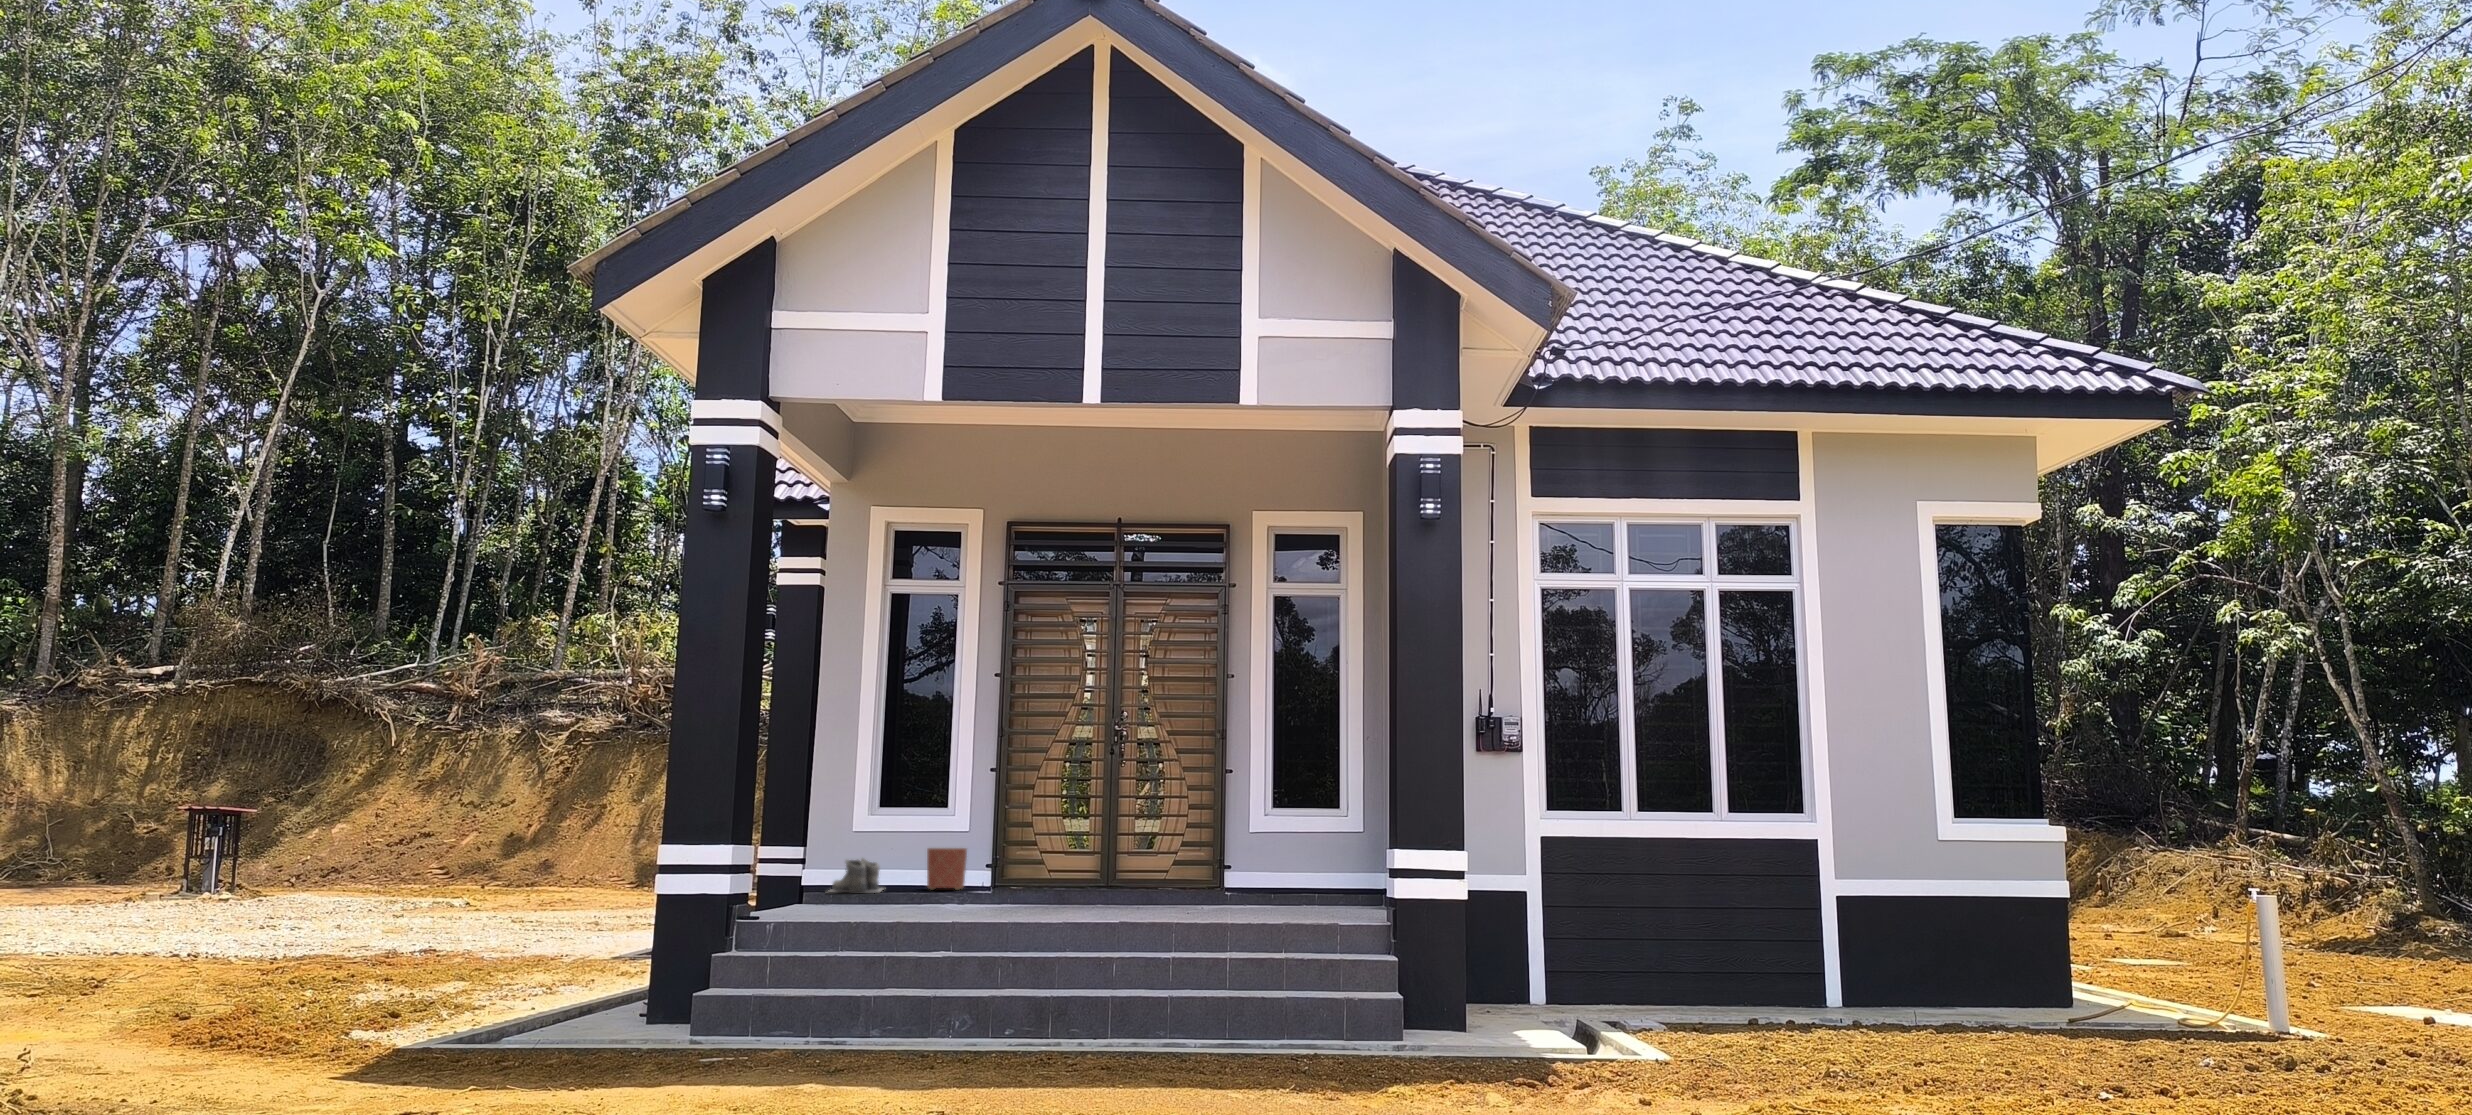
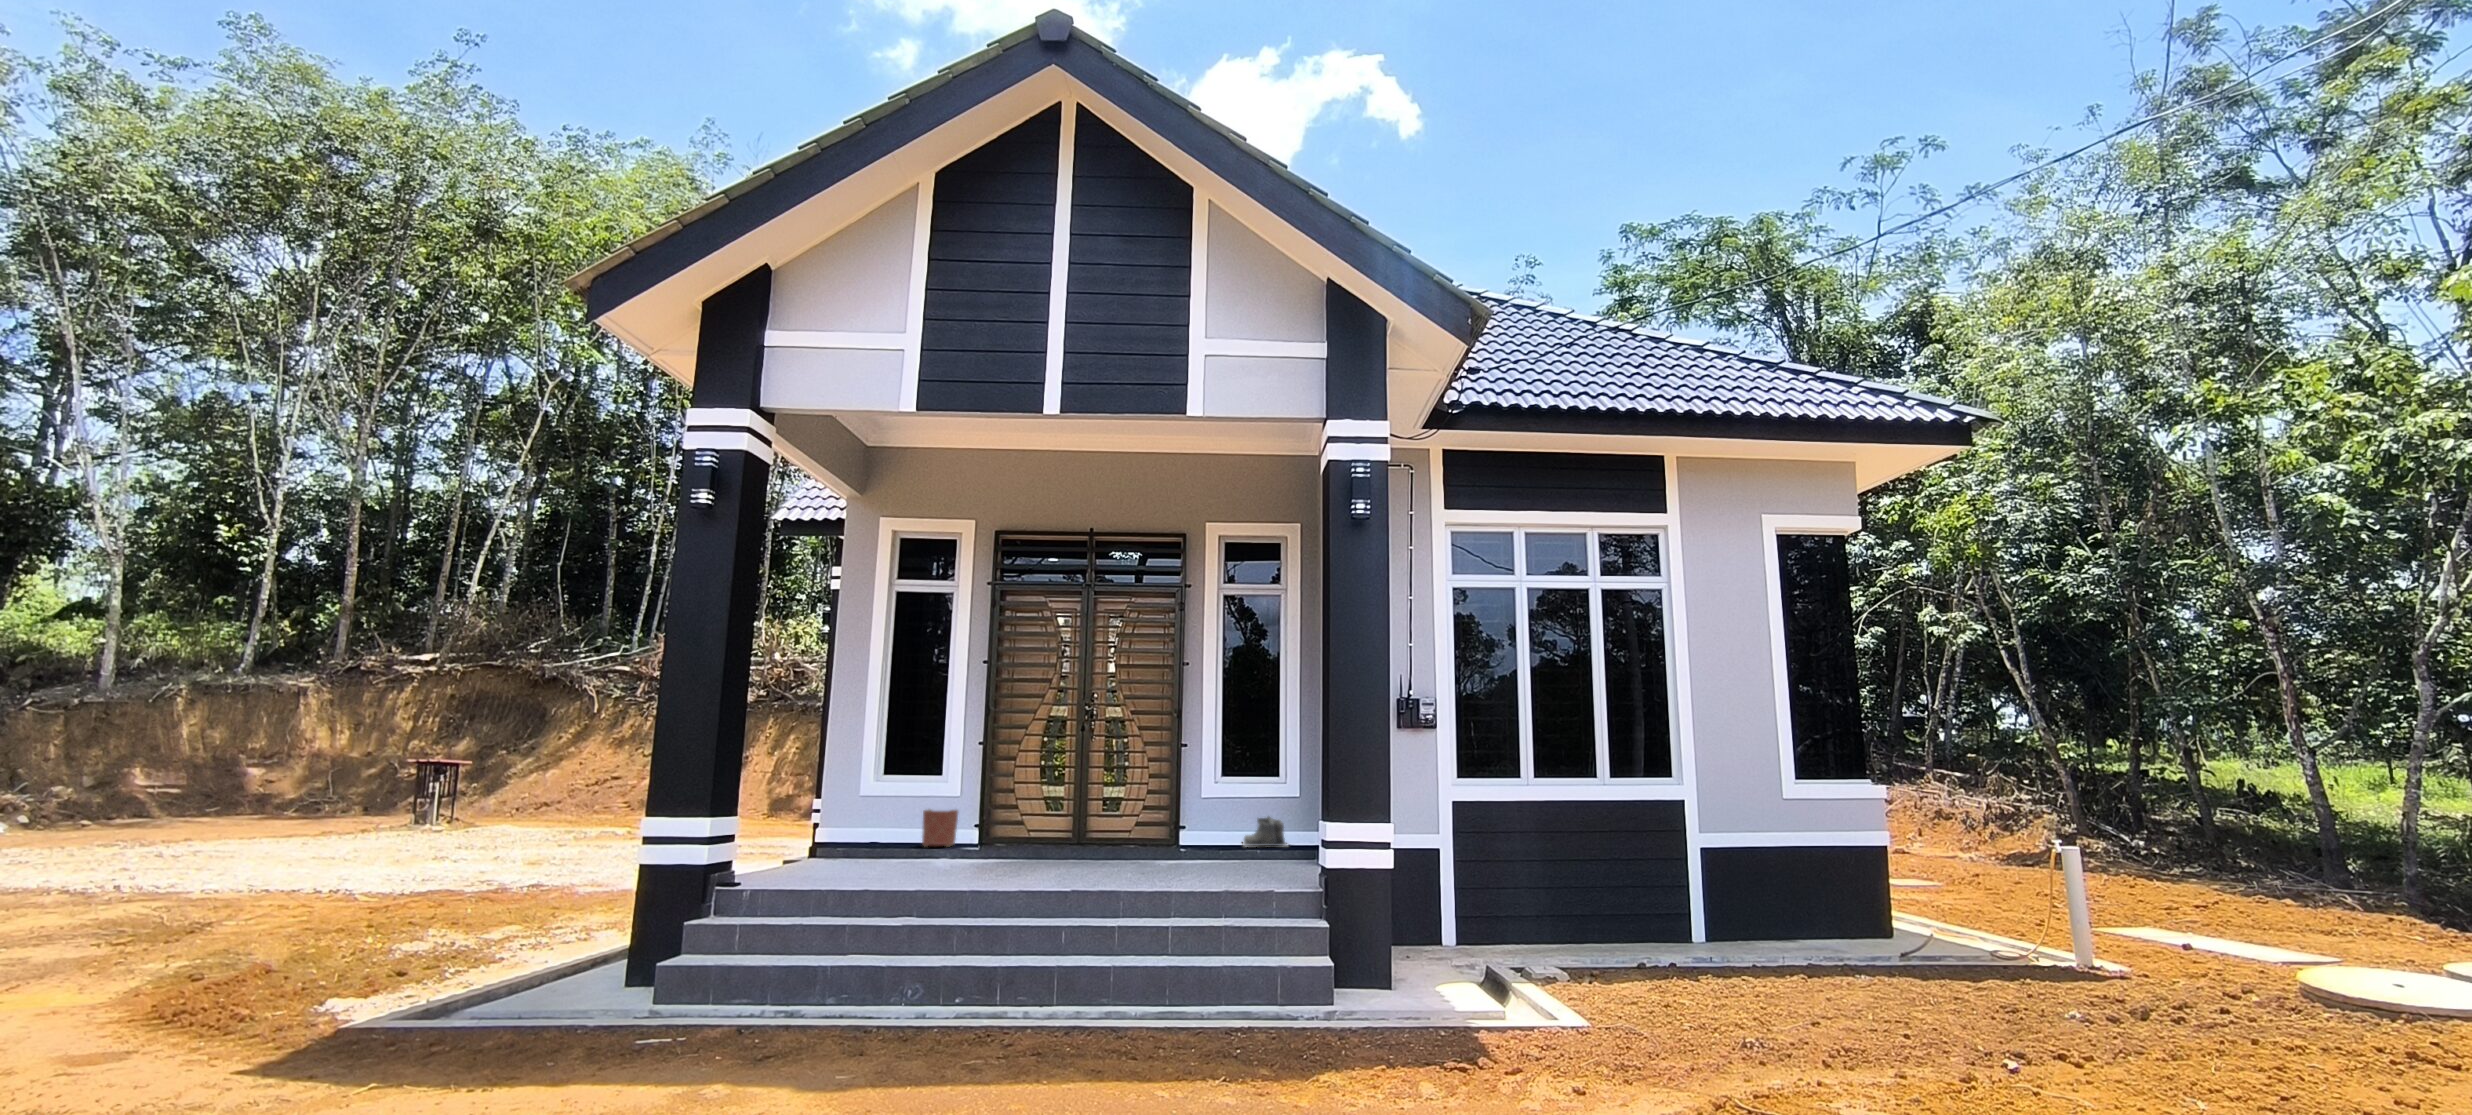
boots: present [830,858,883,892] -> present [1242,817,1287,847]

